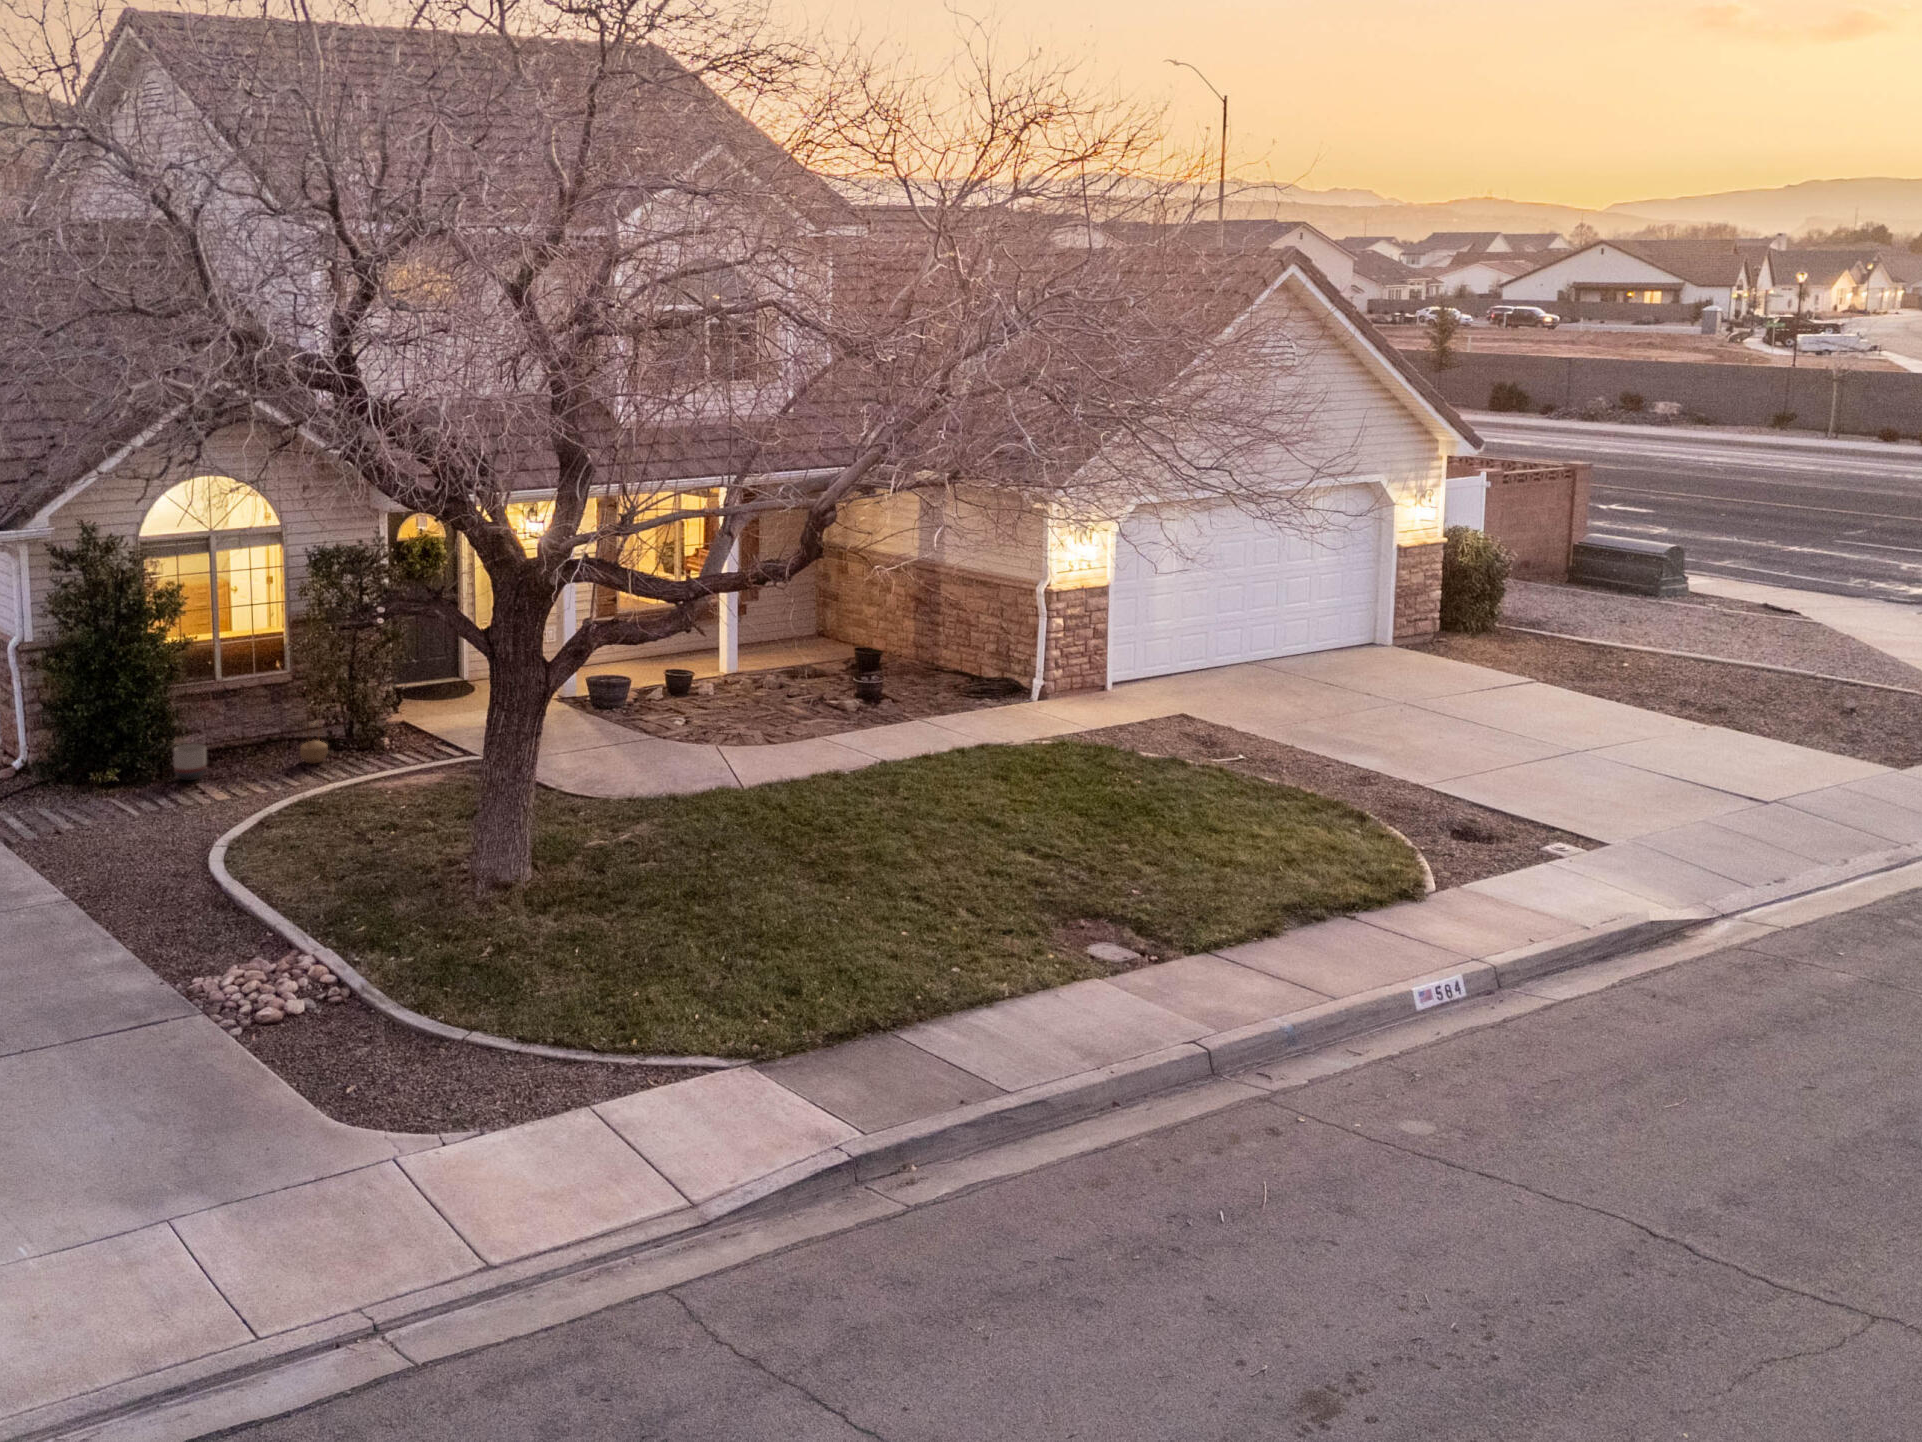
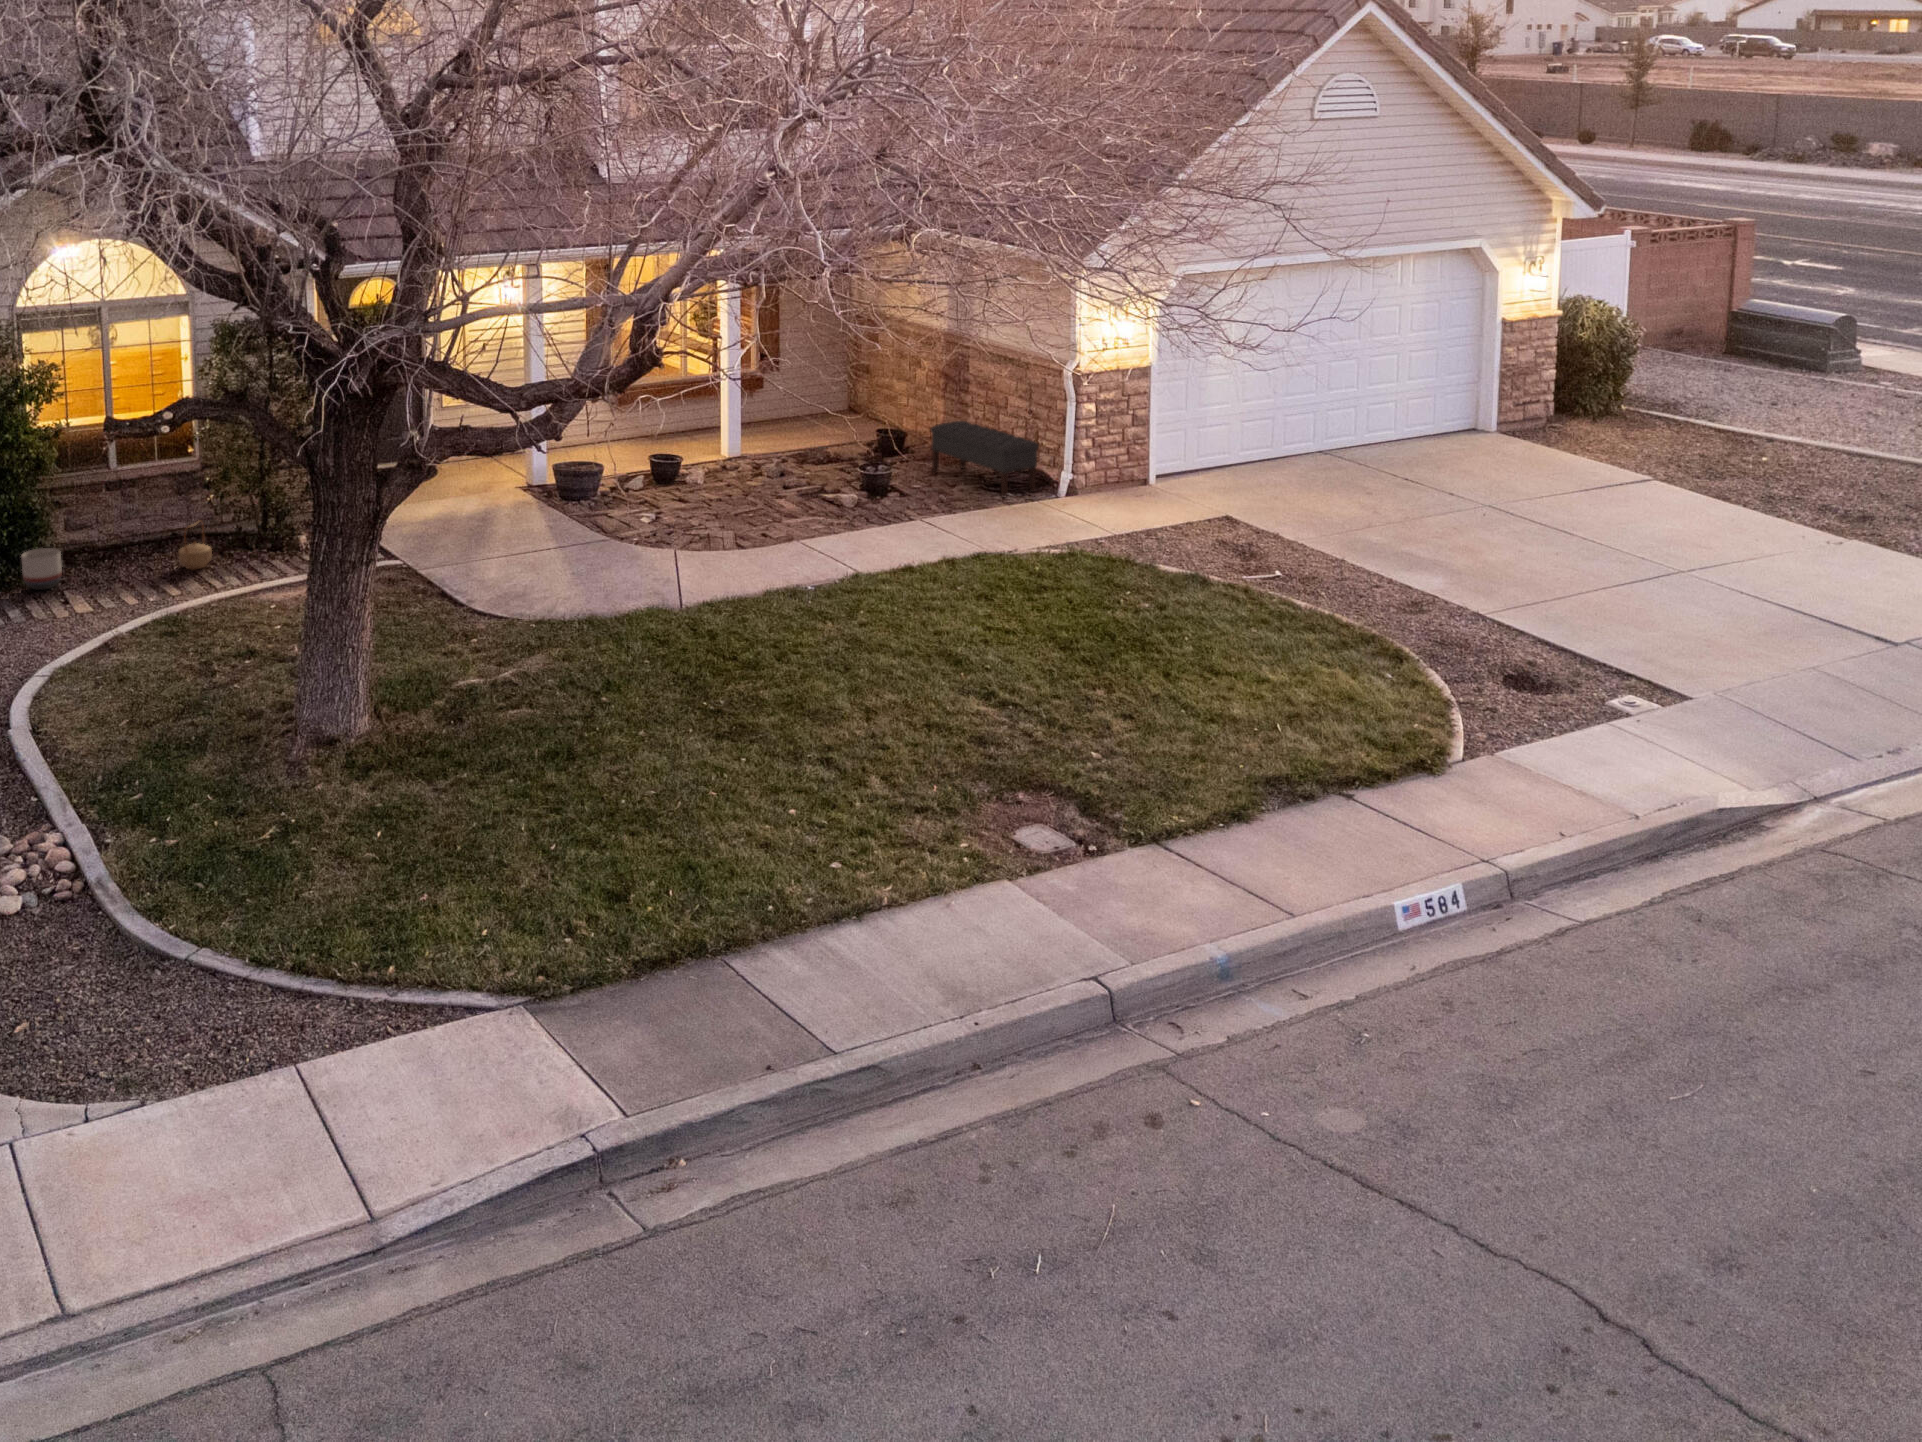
bench: none [918,636,1016,701] -> present [930,421,1039,498]

